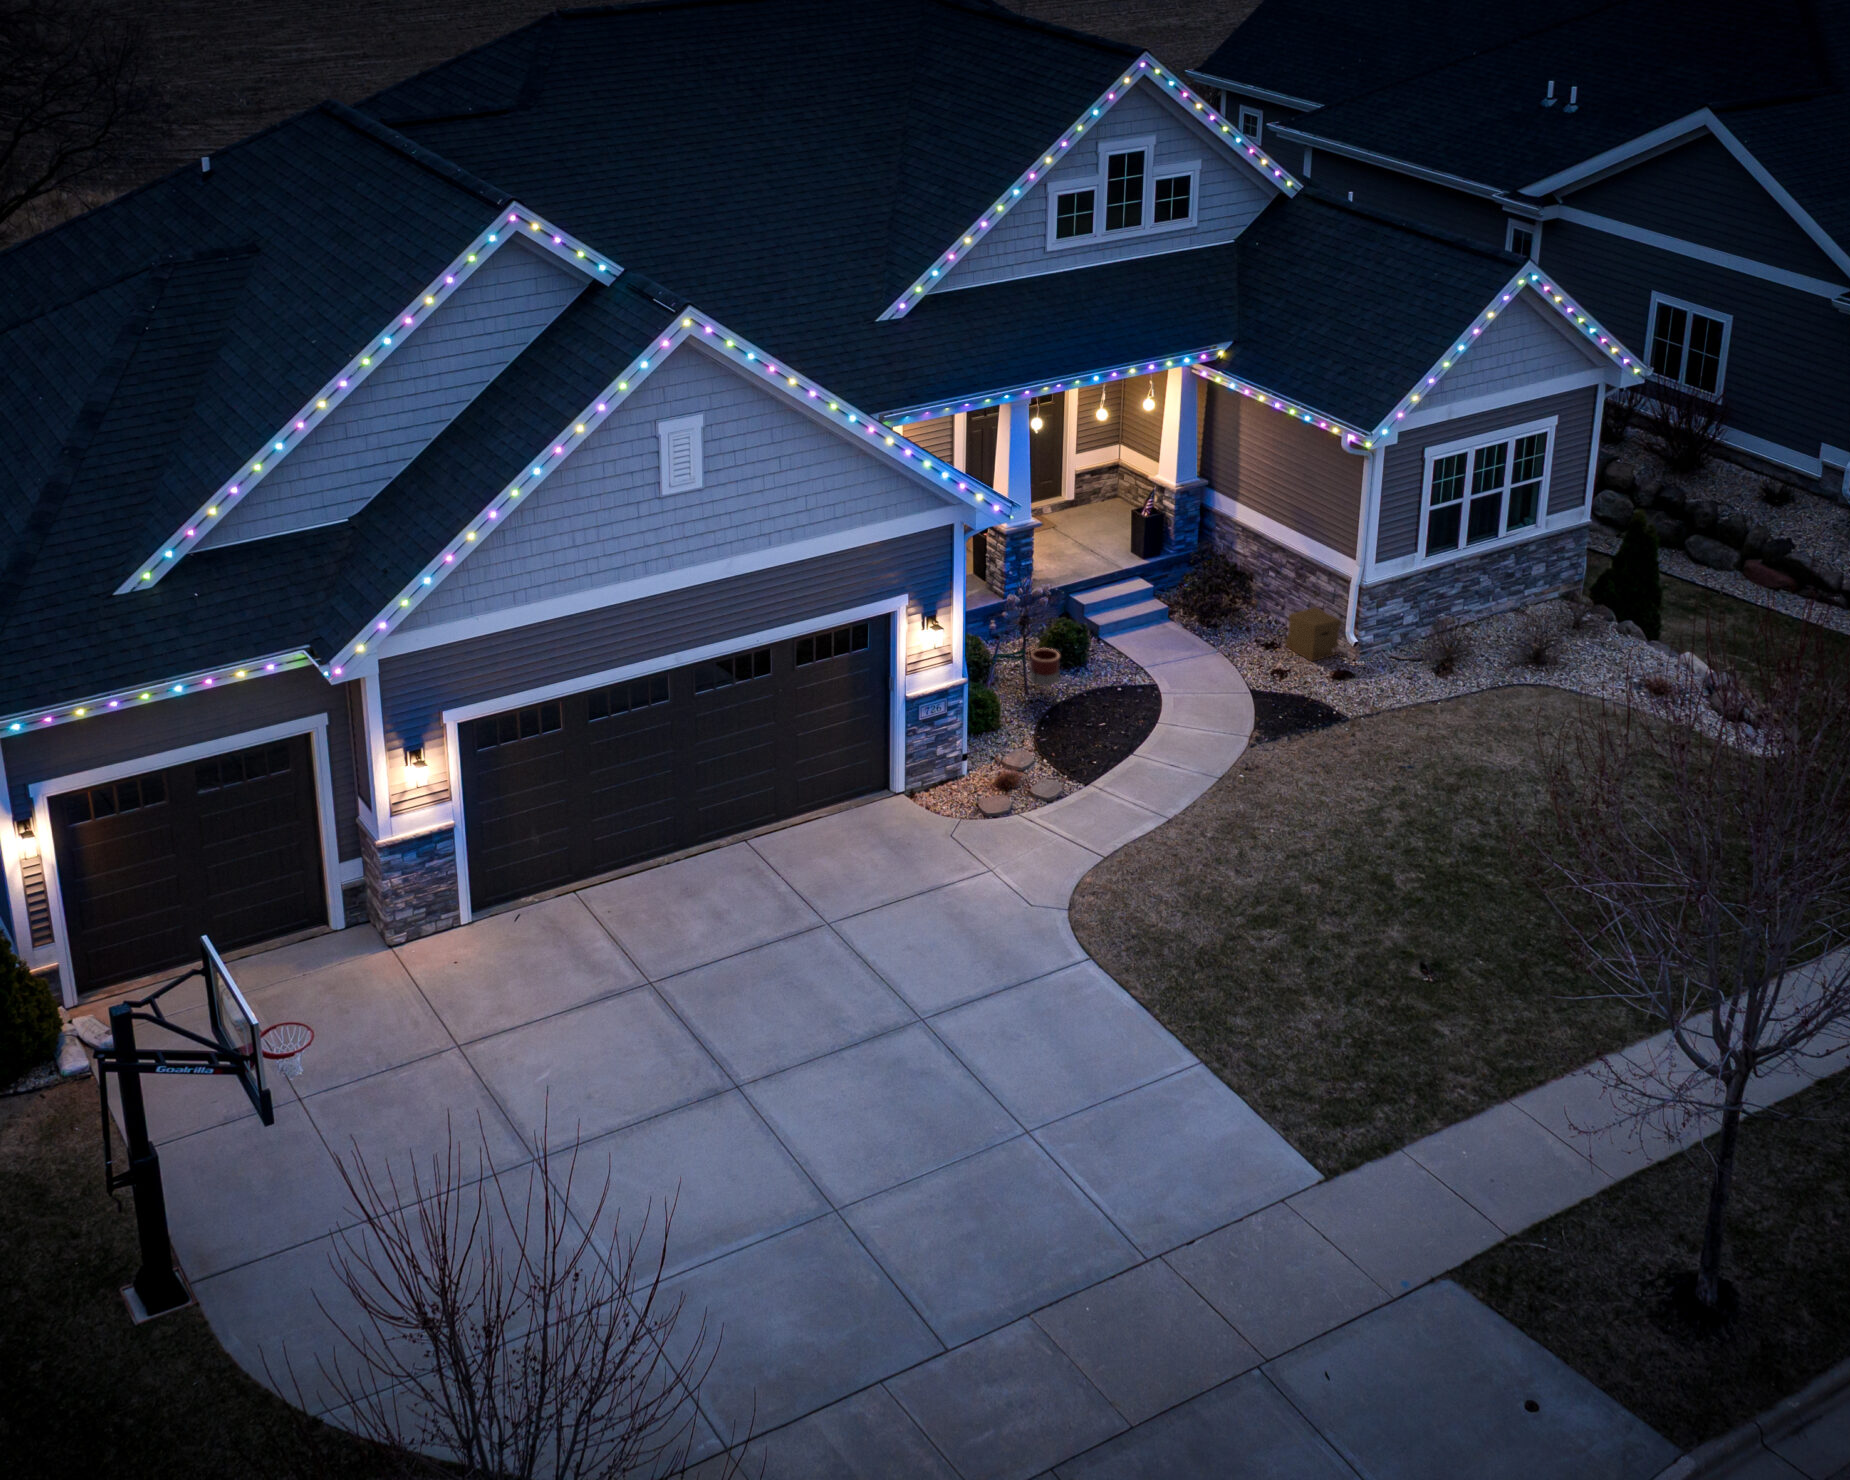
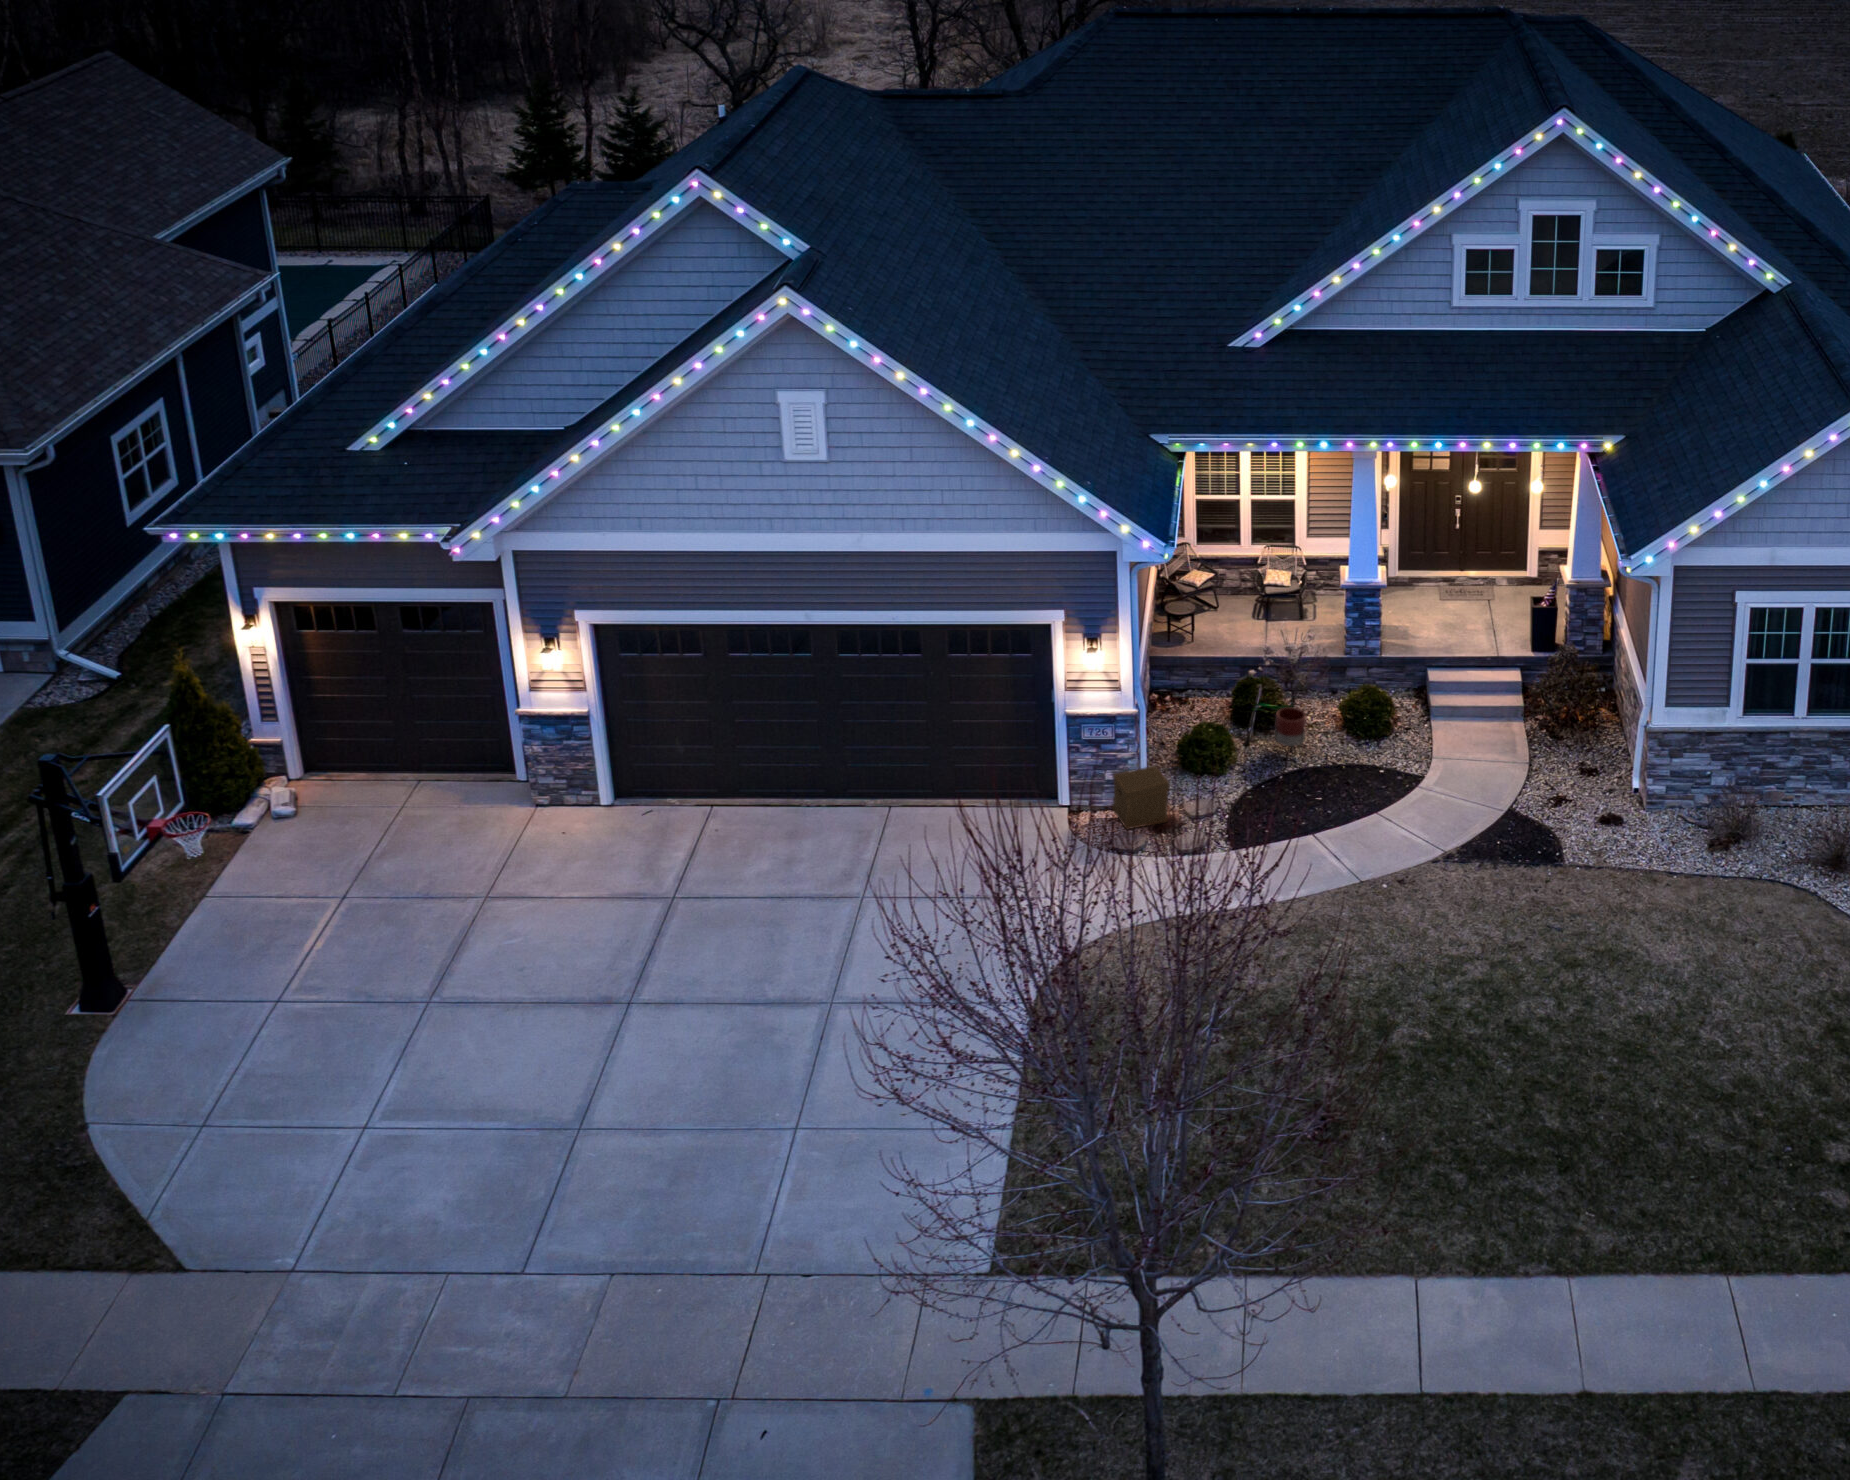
cardboard box: present [1286,608,1341,661] -> present [1112,766,1170,829]

